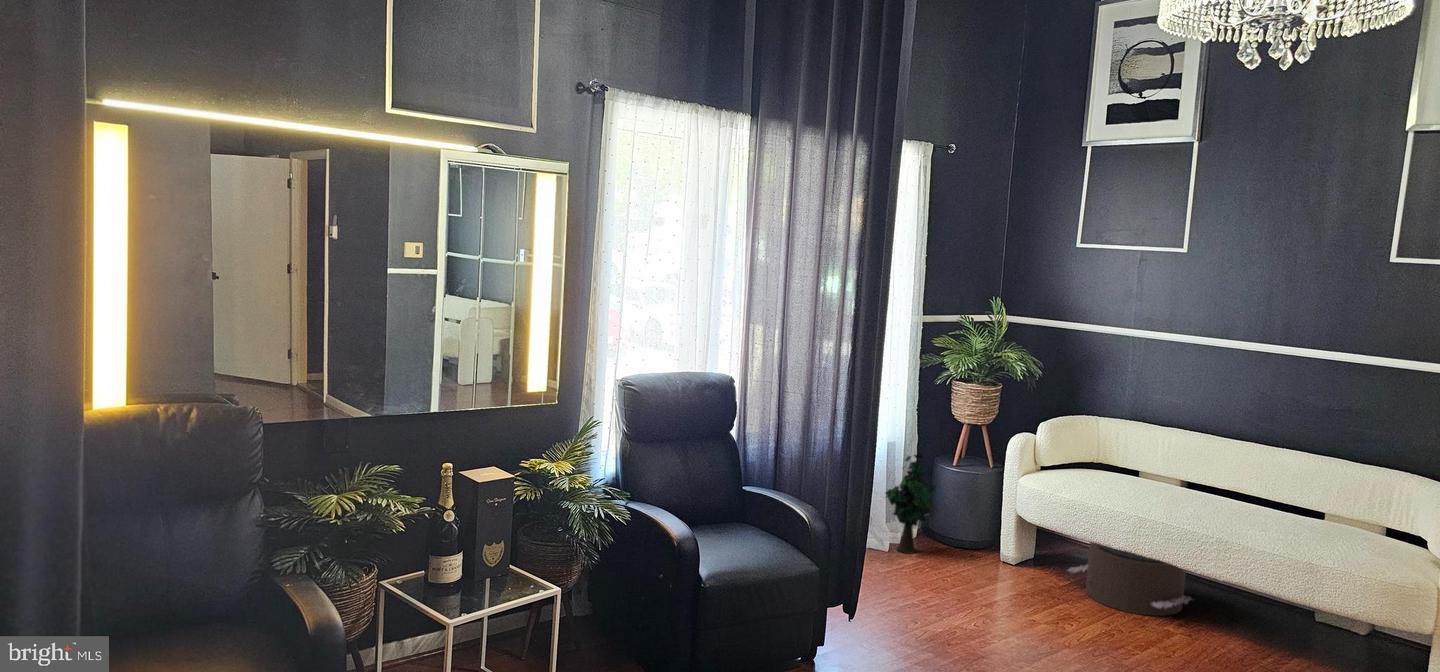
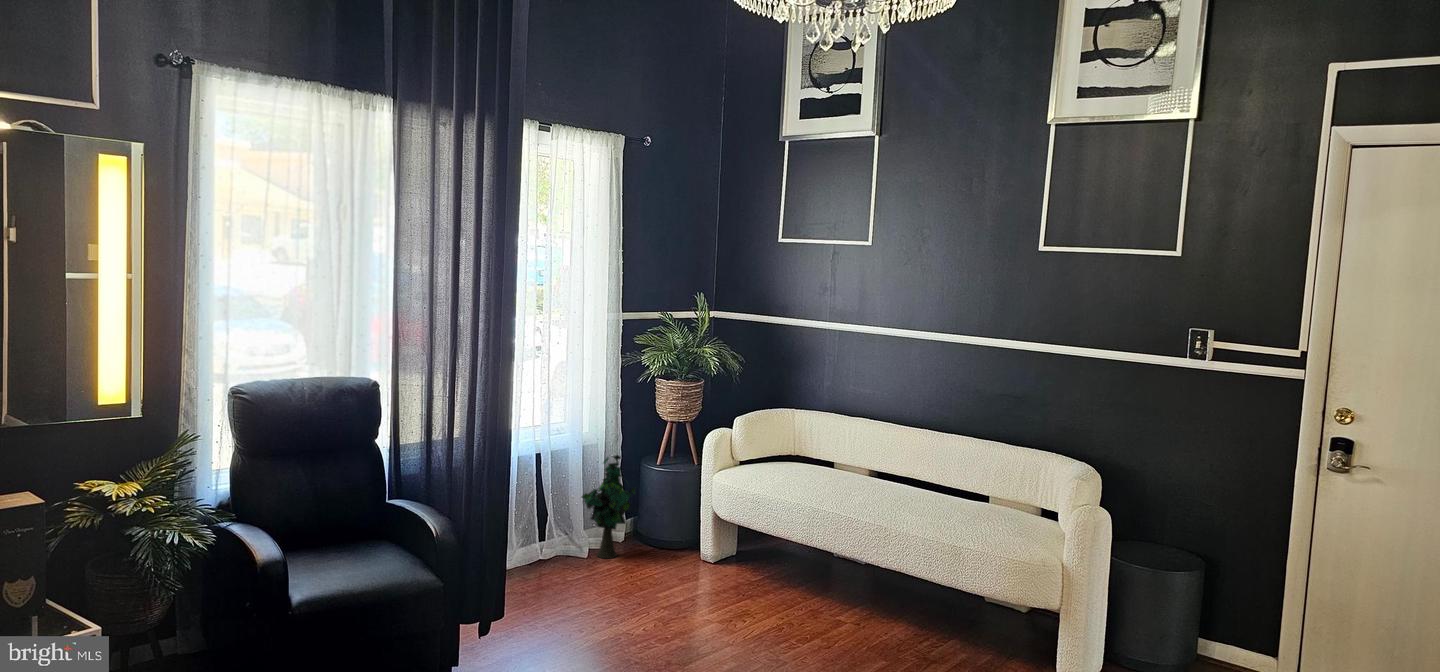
pouf: present [1068,542,1191,616] -> none [756,529,871,608]

